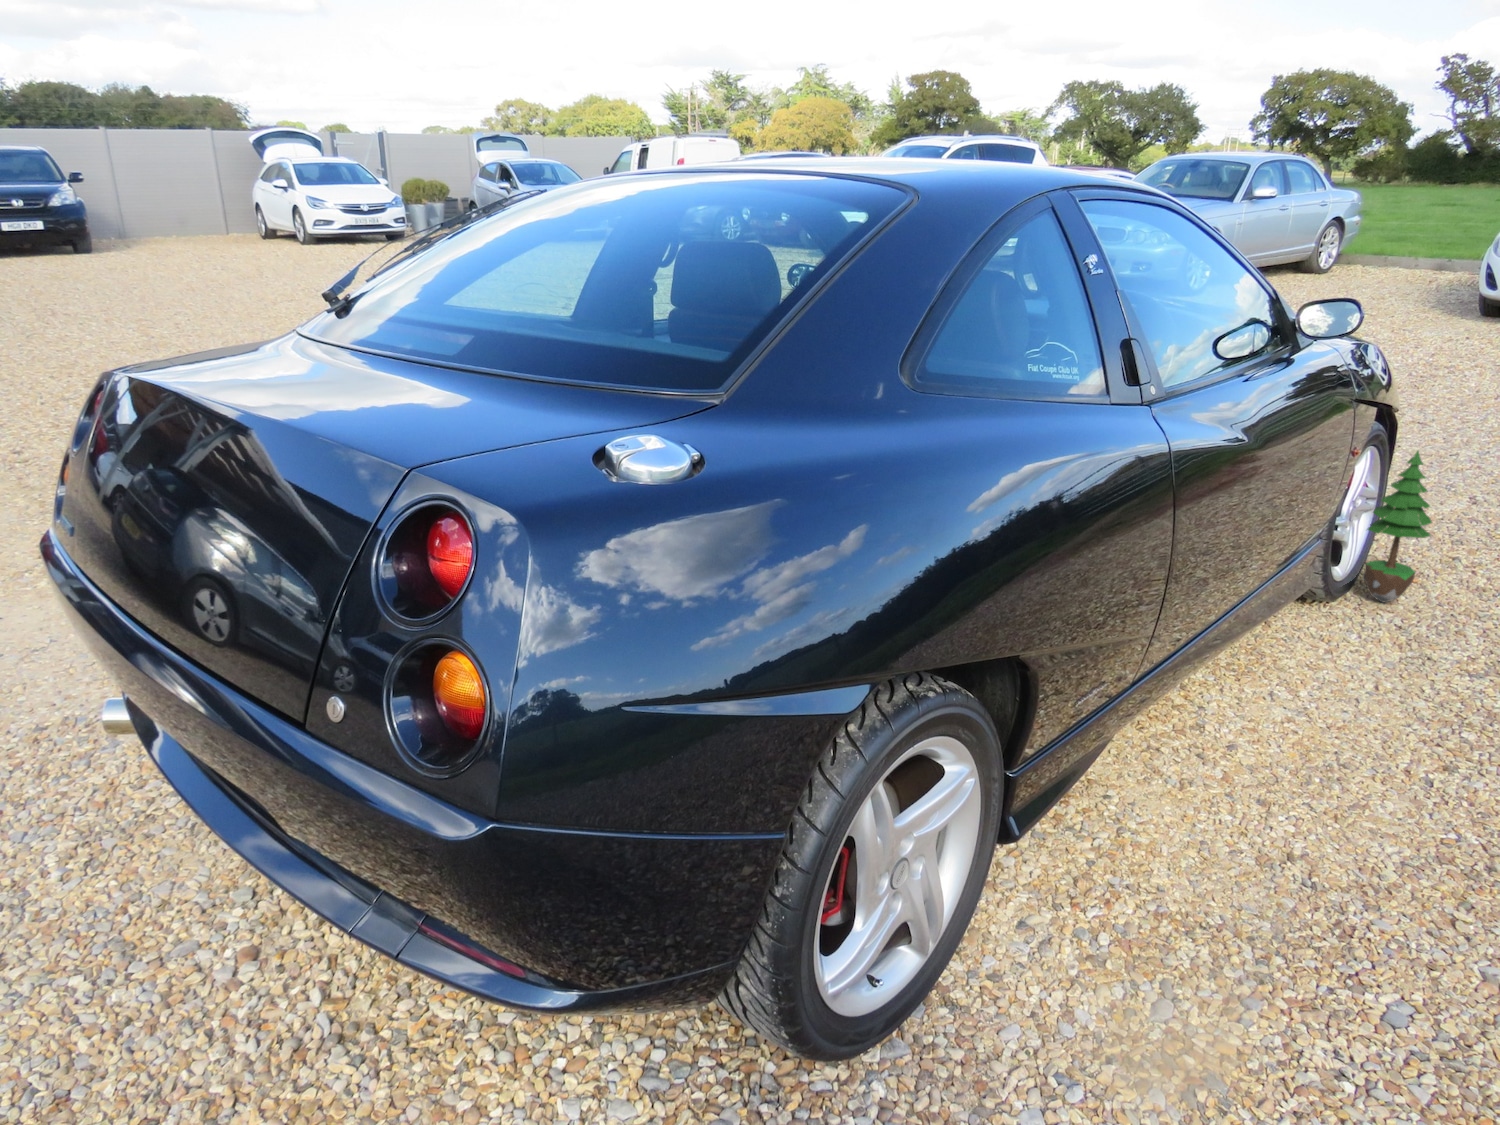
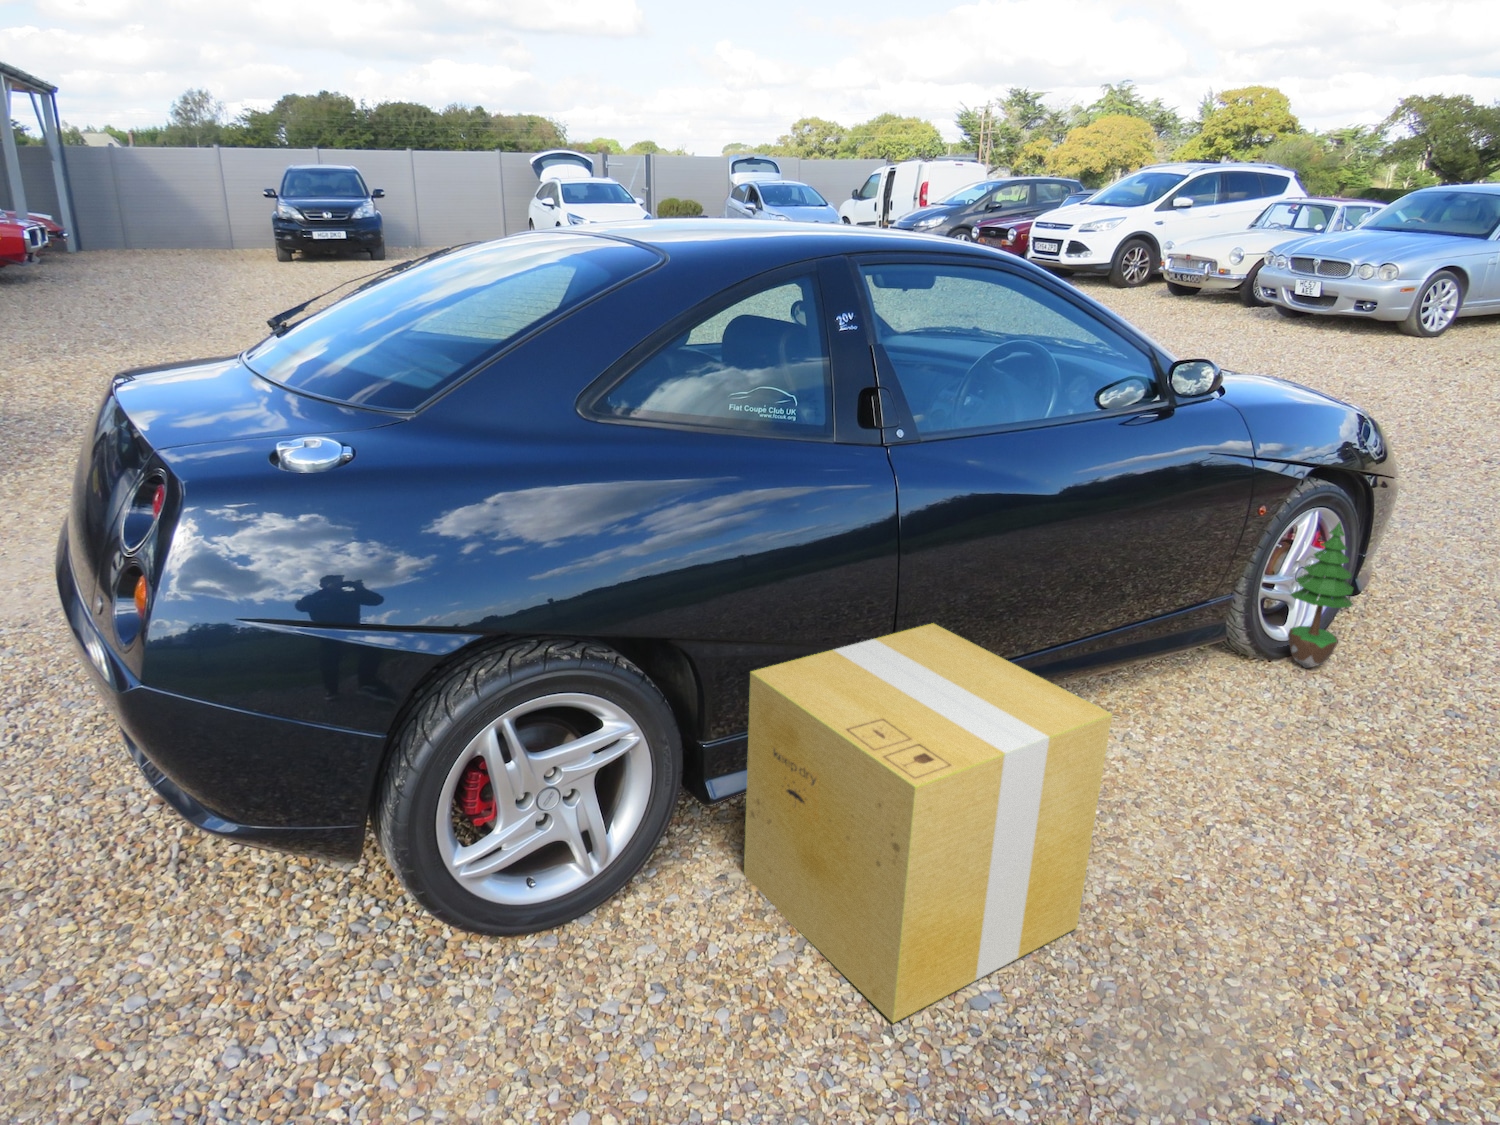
cardboard box: none [1048,591,1492,1066] -> present [744,623,1112,1023]

